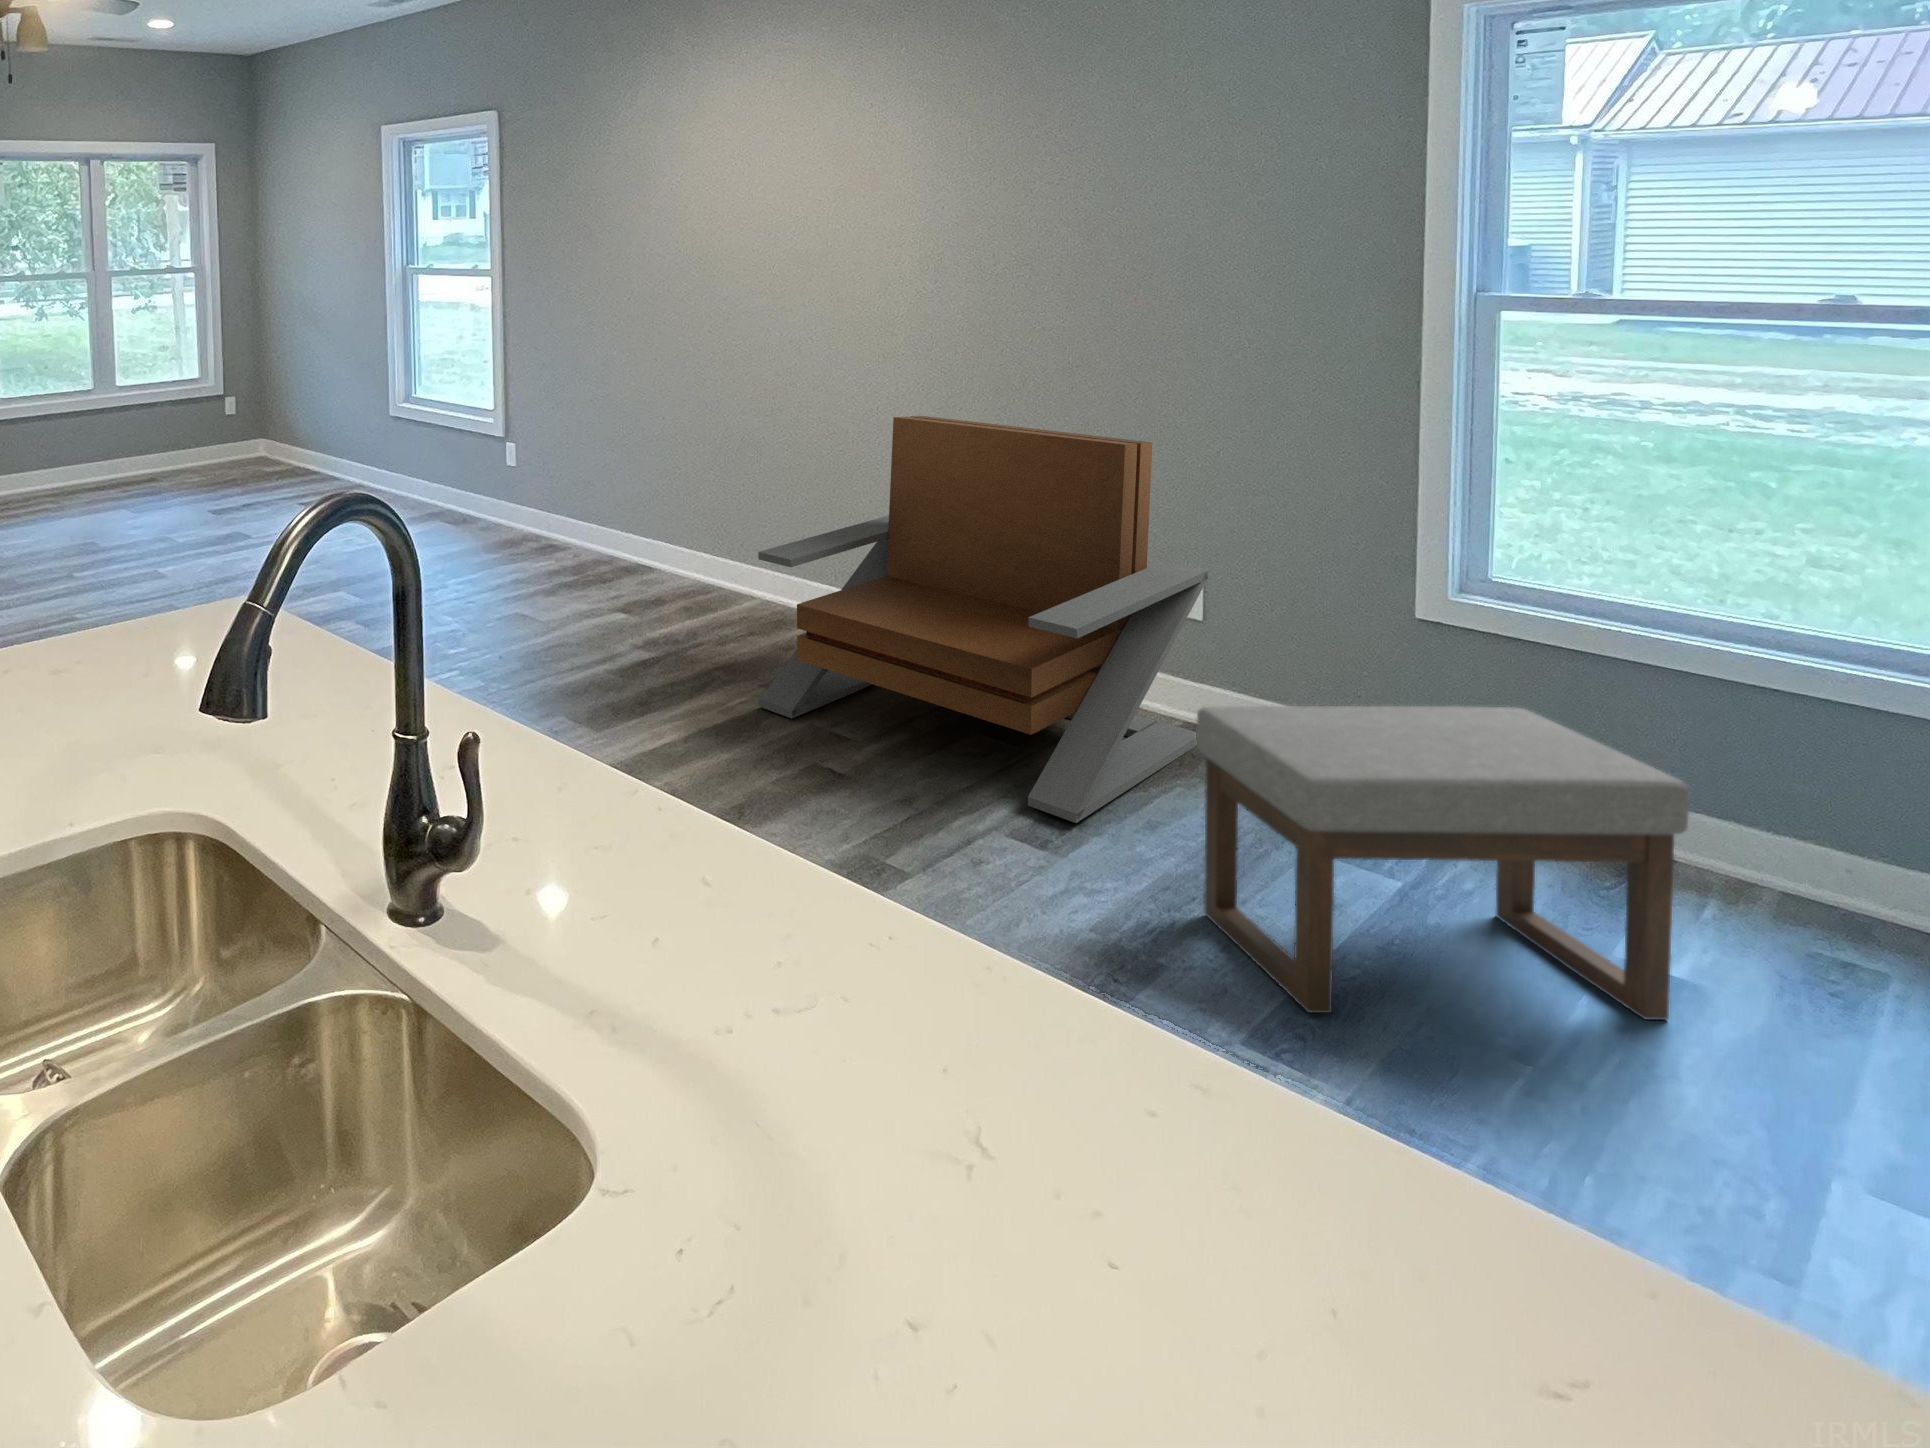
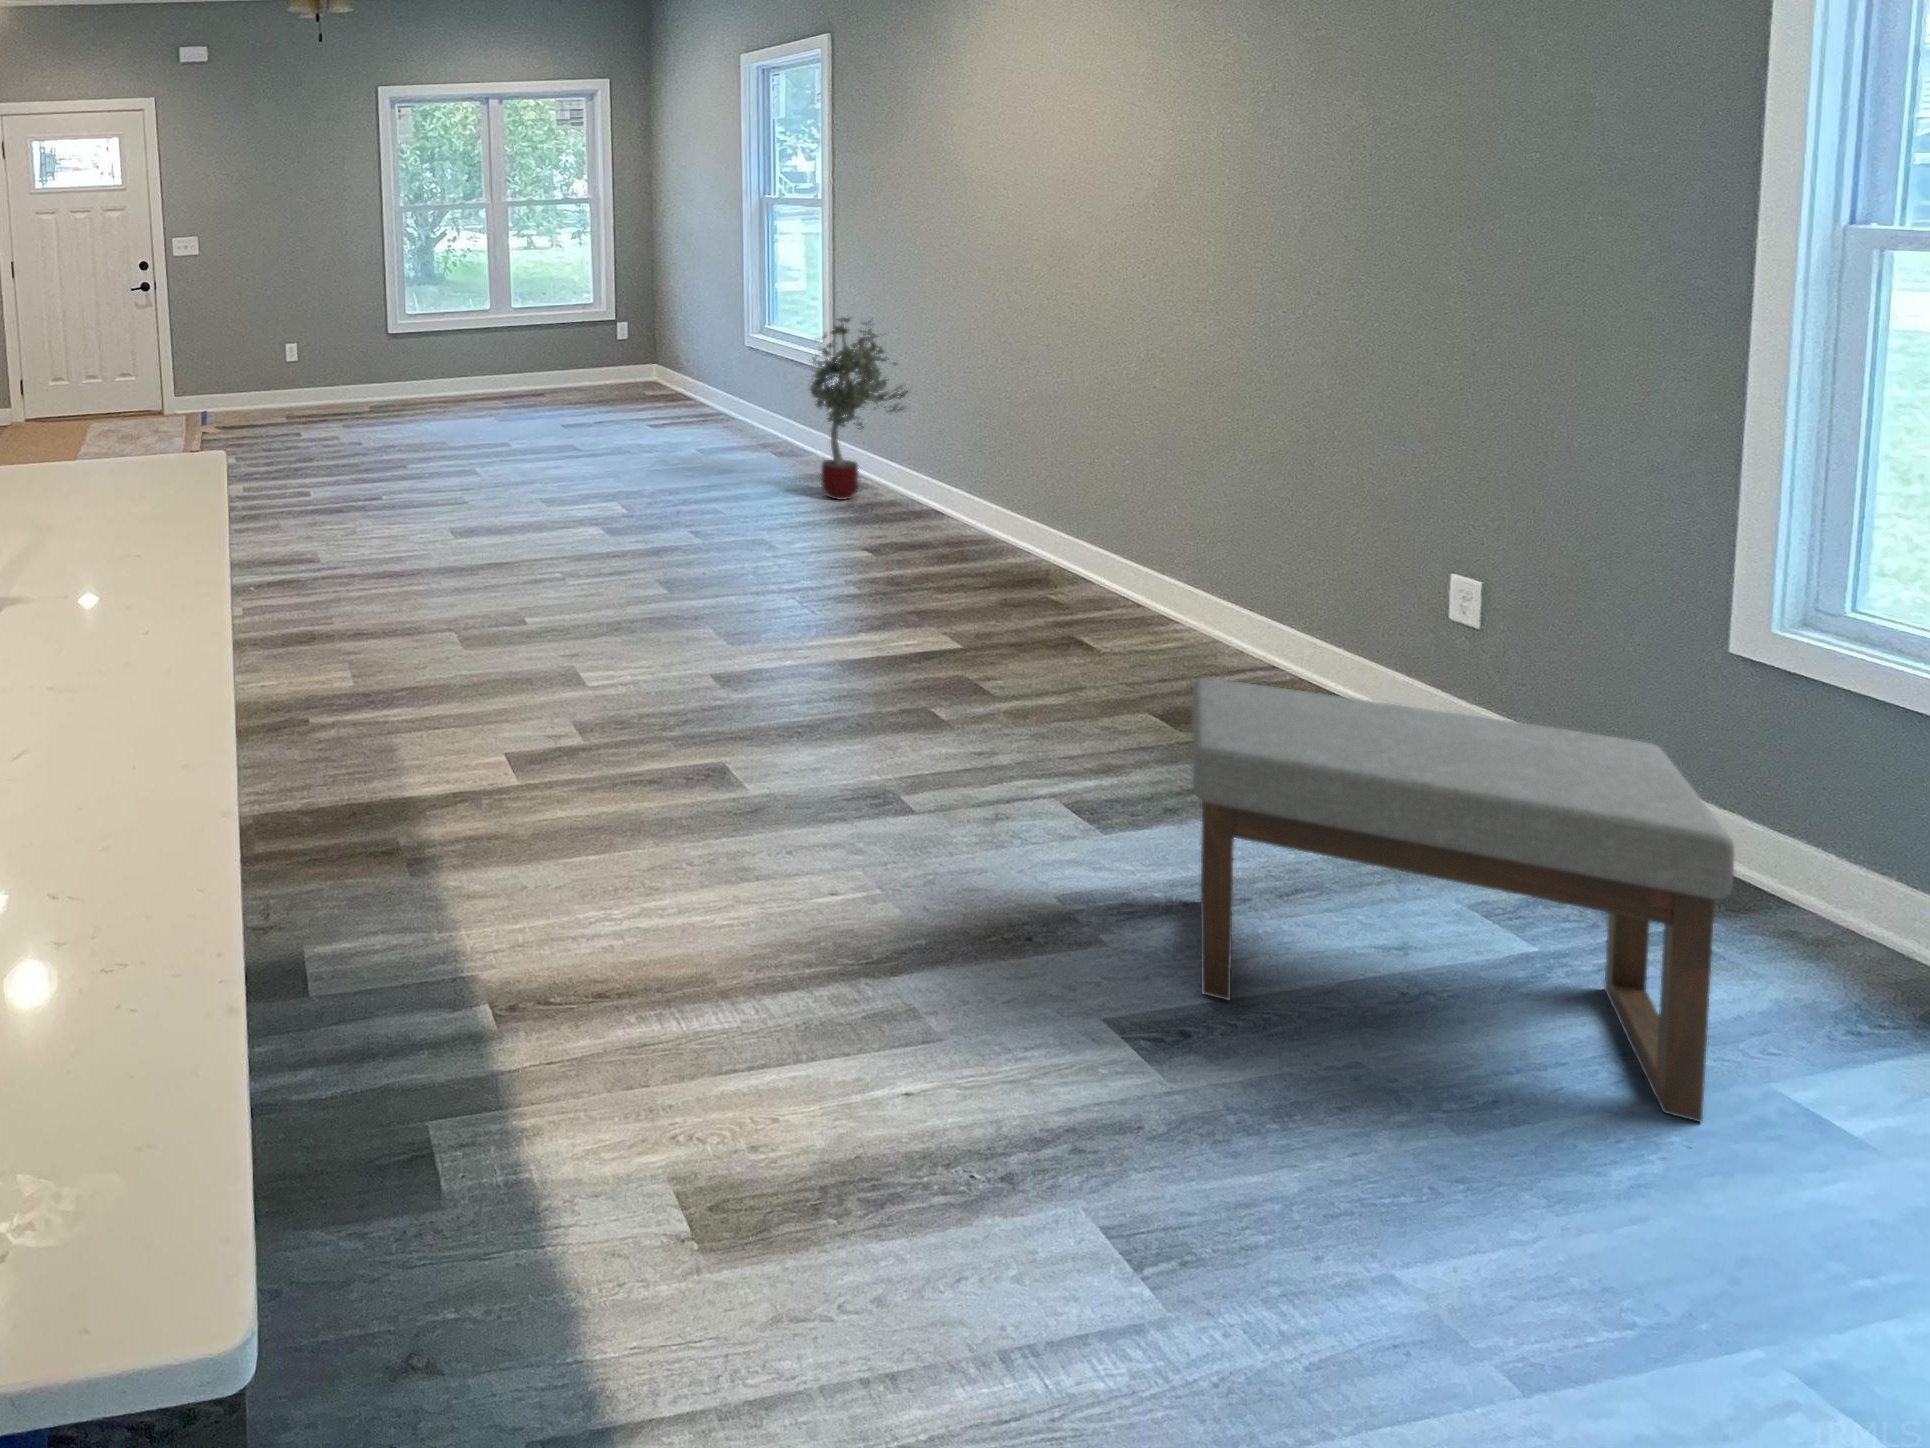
potted tree: none [493,382,601,560] -> present [810,317,908,500]
lounge chair: present [758,416,1208,823] -> none [921,363,1456,801]

